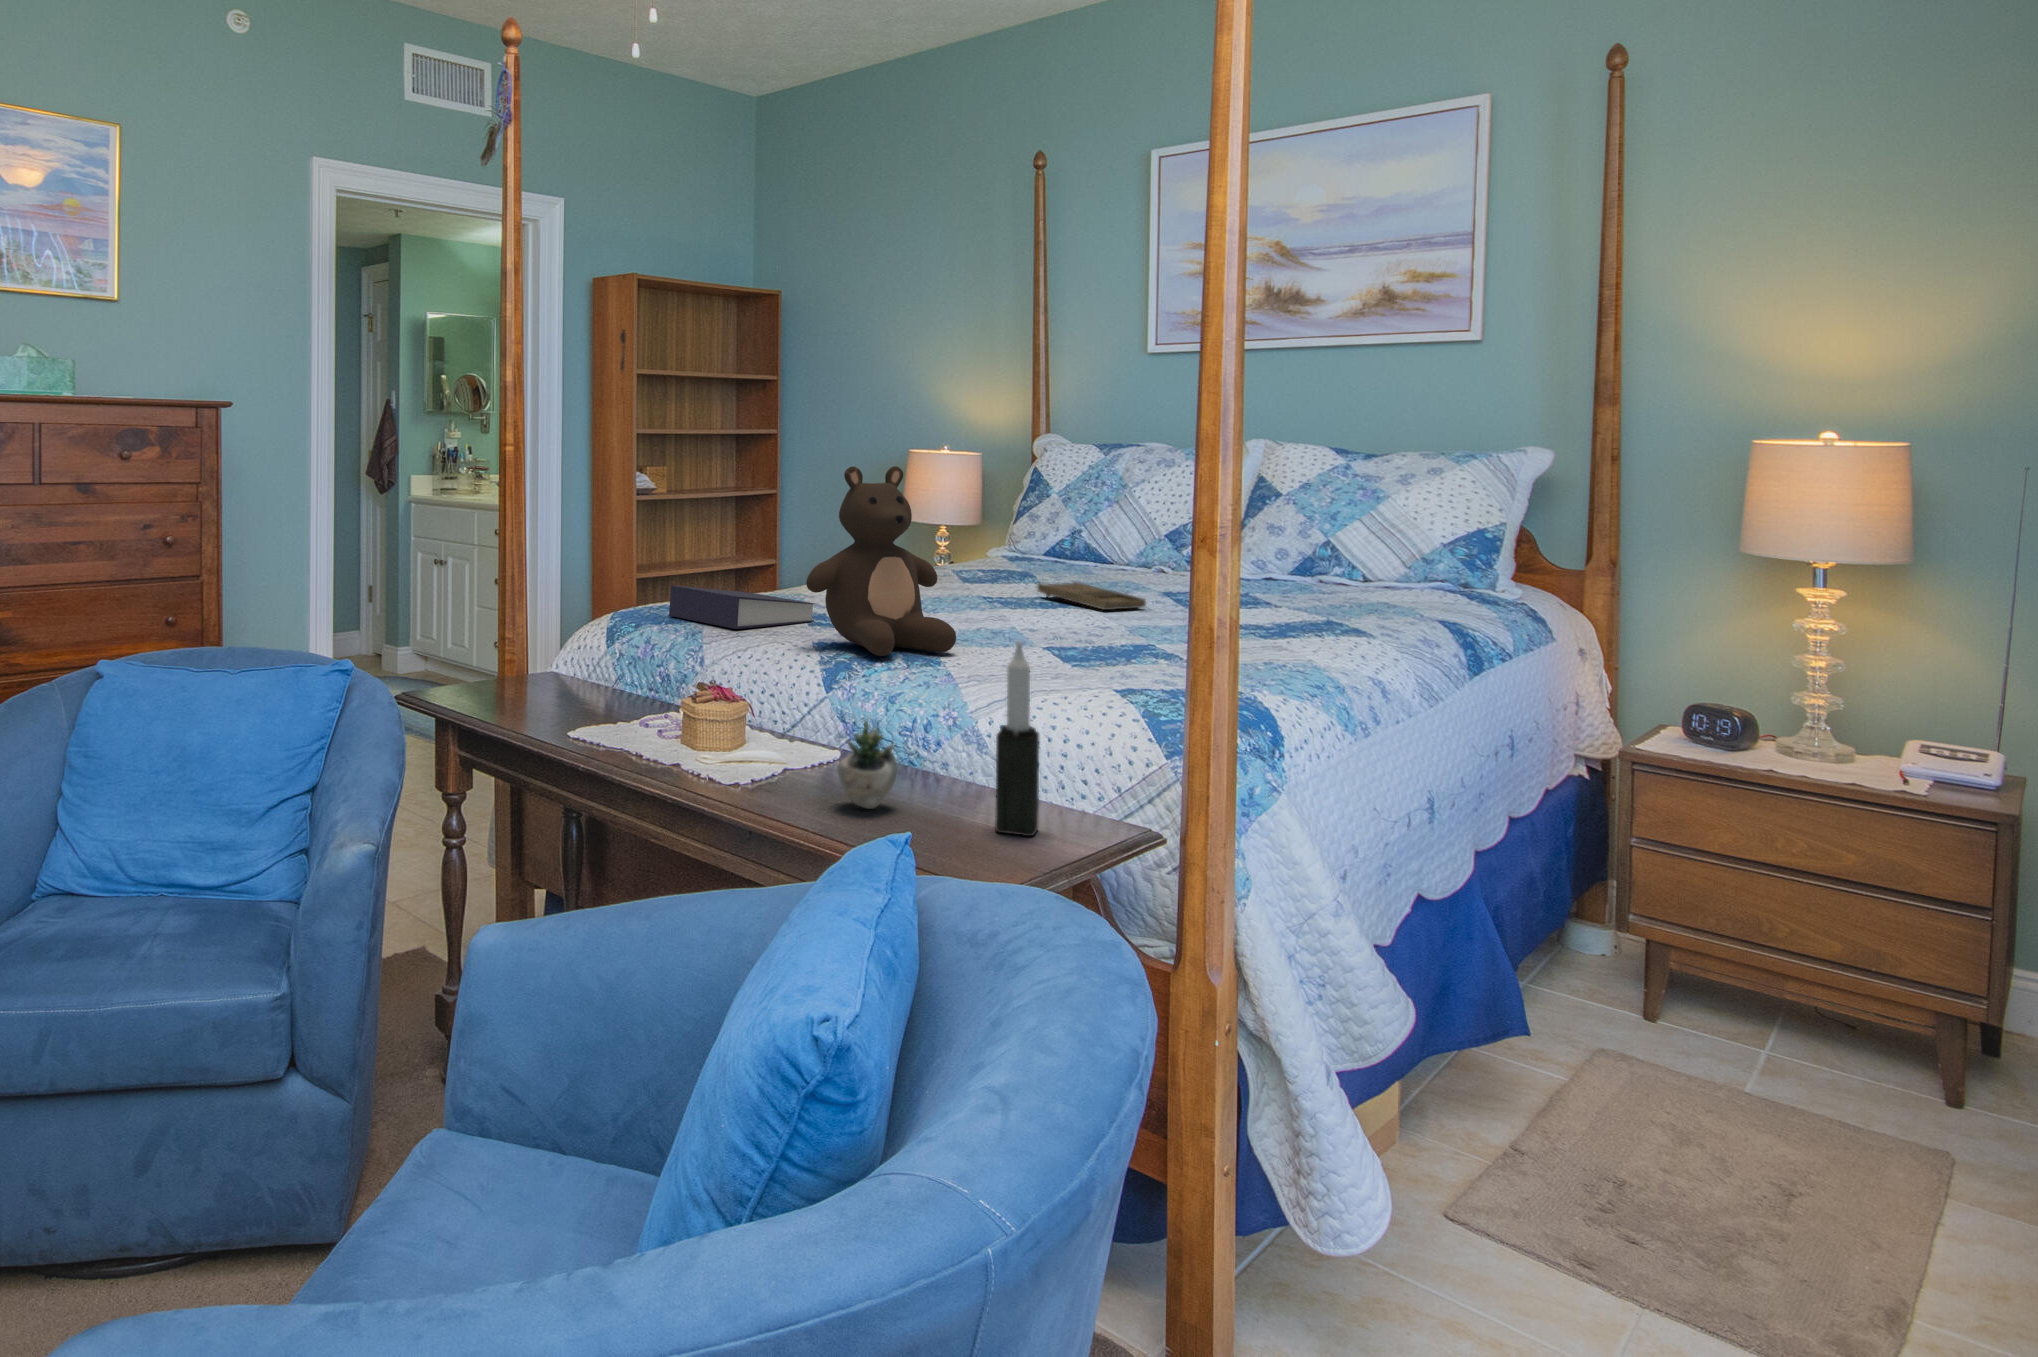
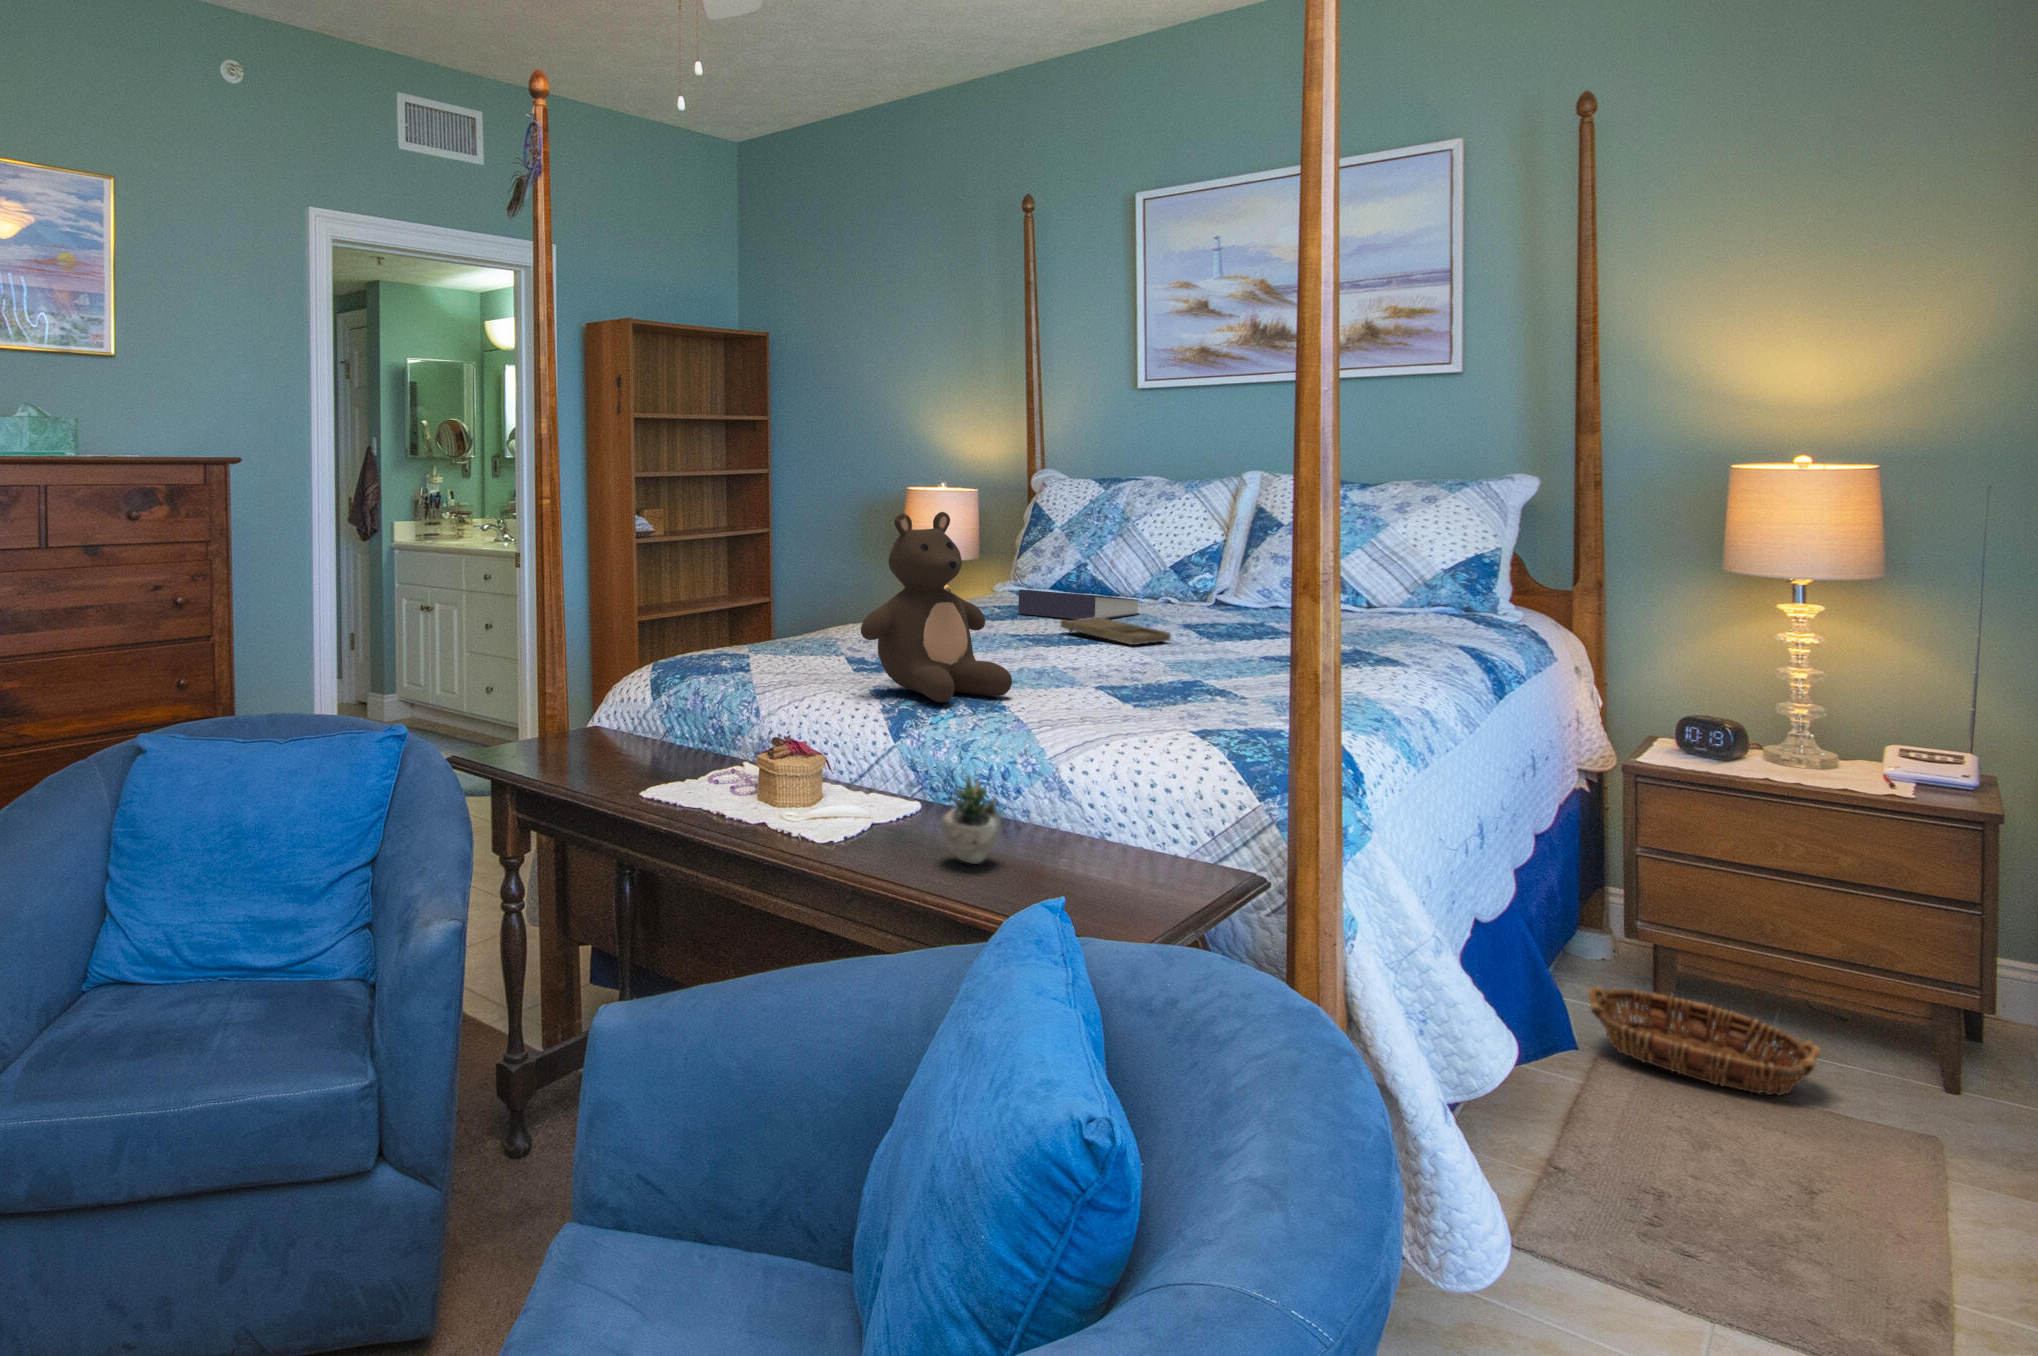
book: present [669,585,815,629] -> present [1018,590,1139,619]
candle: present [995,641,1039,836] -> none [1107,691,1149,887]
basket: none [1540,976,1833,1122] -> present [1588,986,1821,1095]

